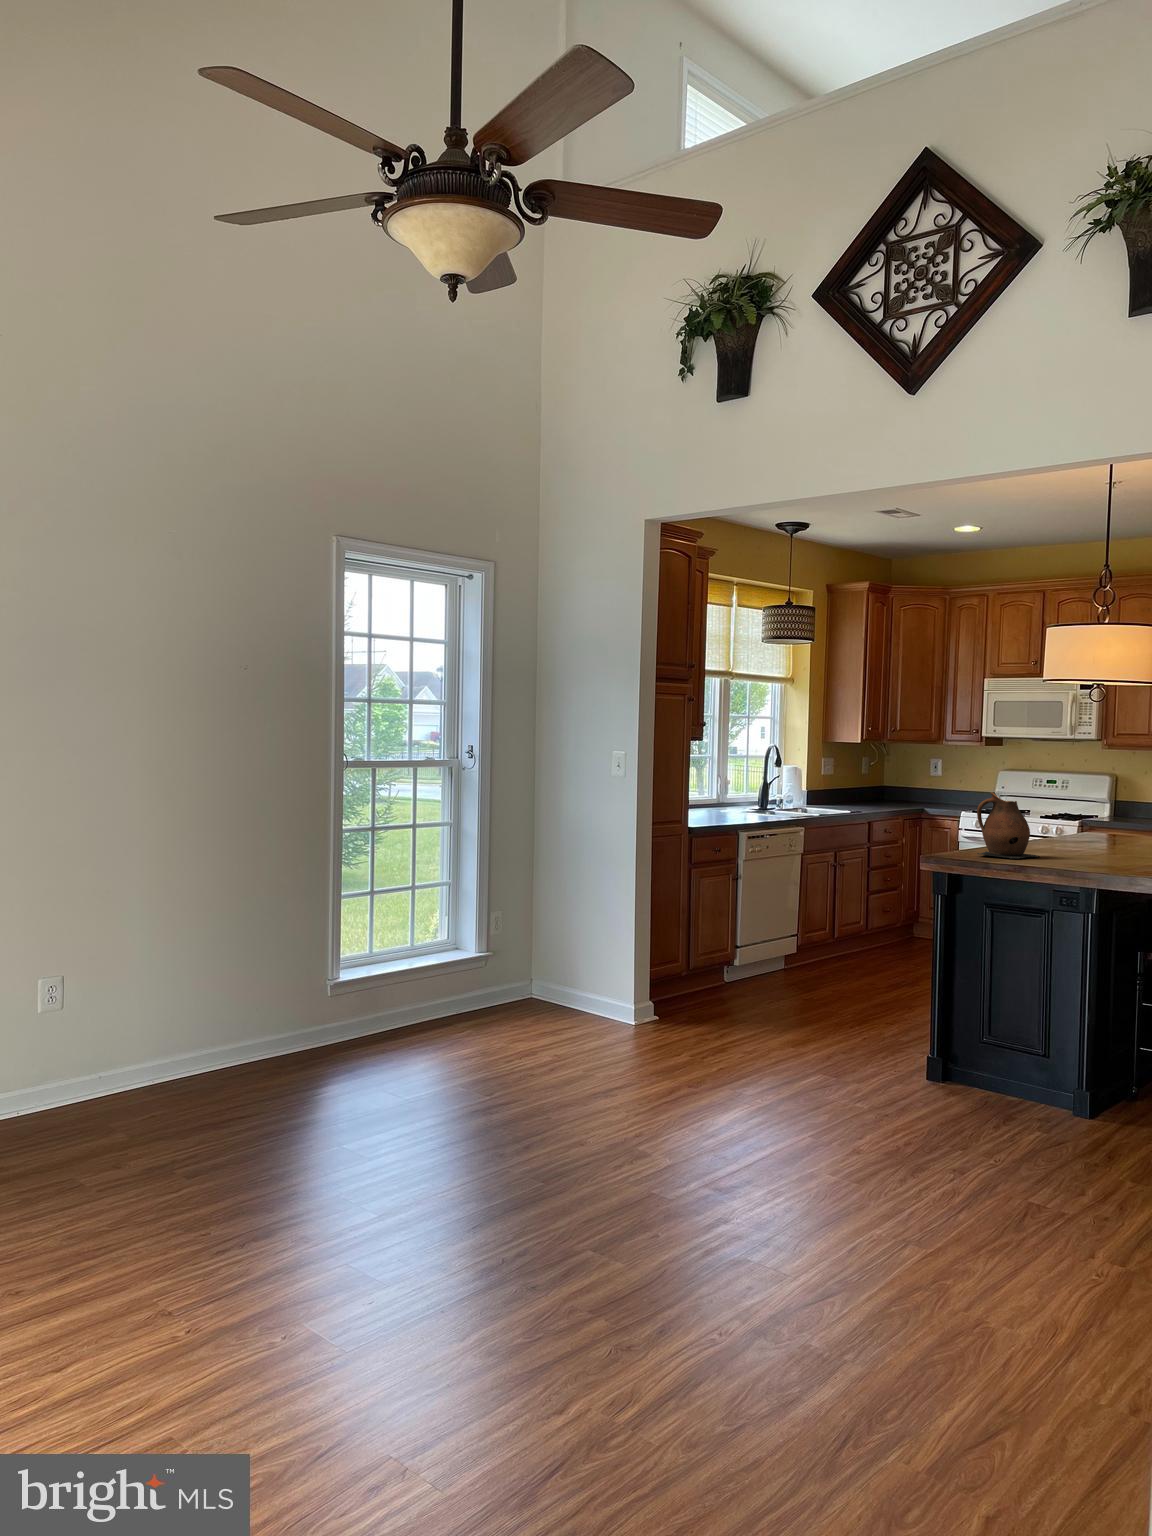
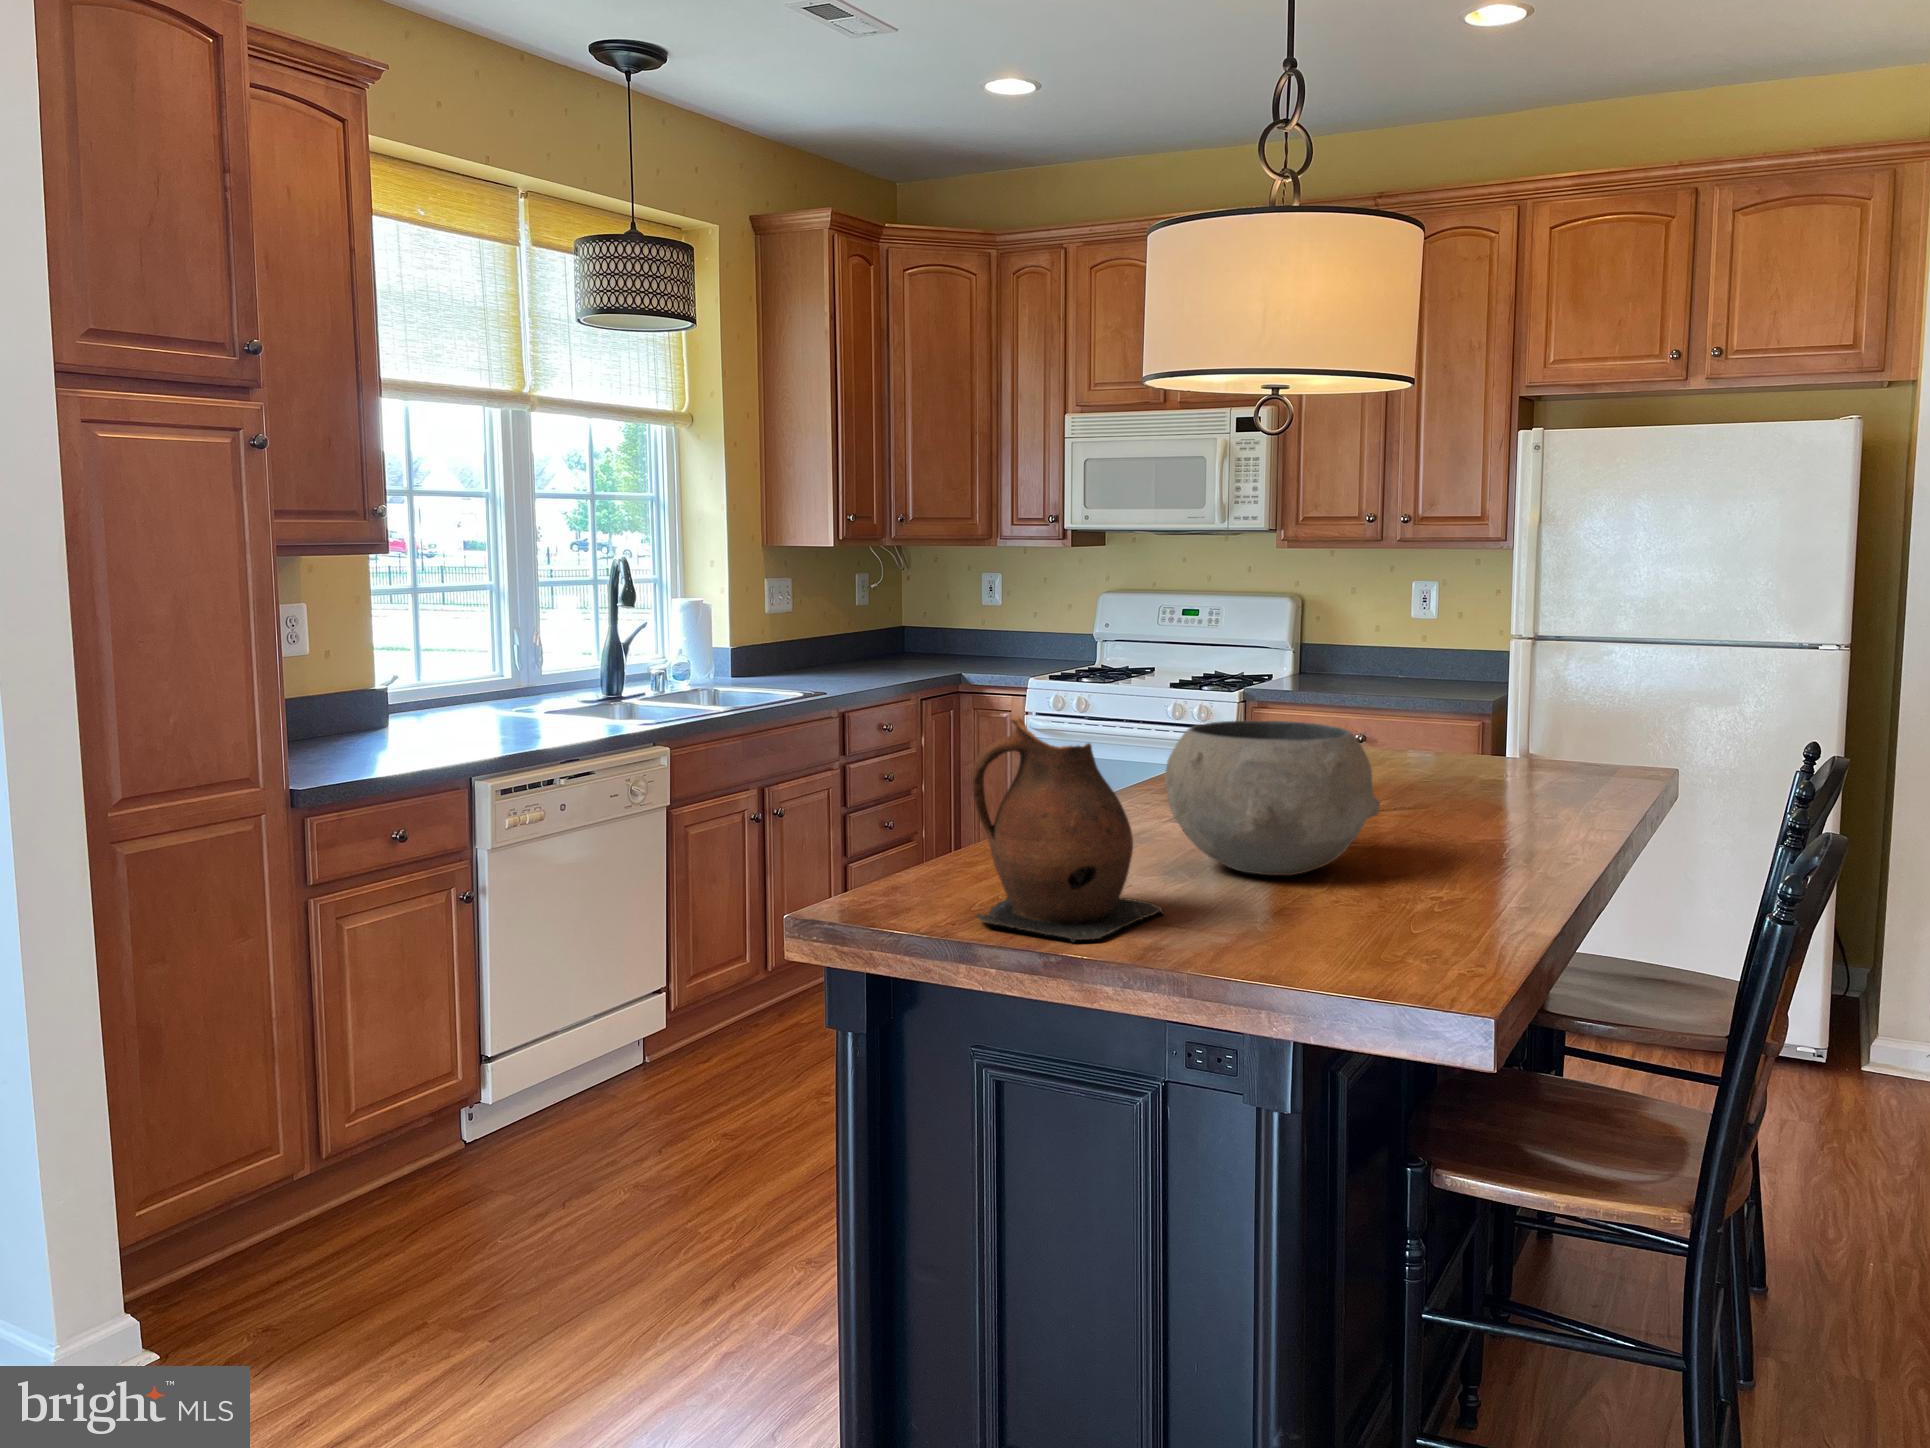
ceramic bowl: none [1040,804,1120,855] -> present [1165,721,1380,876]

